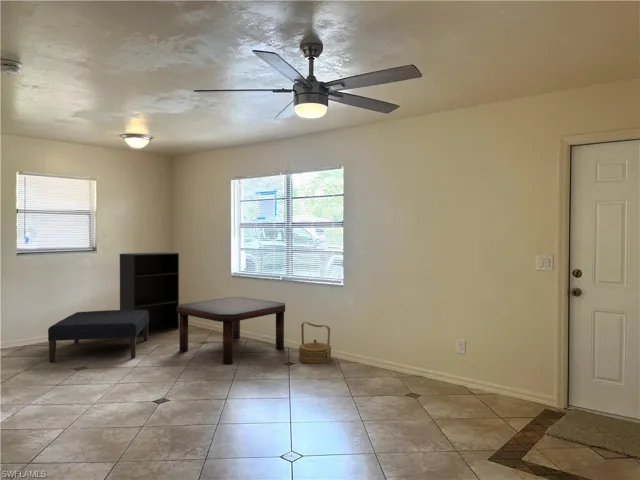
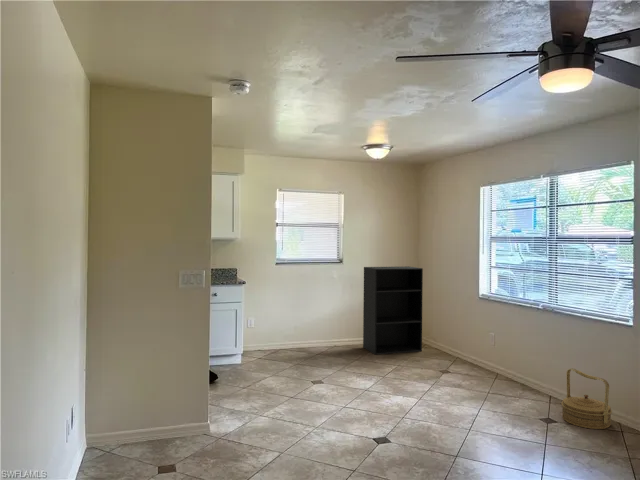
coffee table: present [177,297,285,365] -> none [414,323,546,407]
ottoman: present [48,310,149,362] -> none [294,324,389,379]

